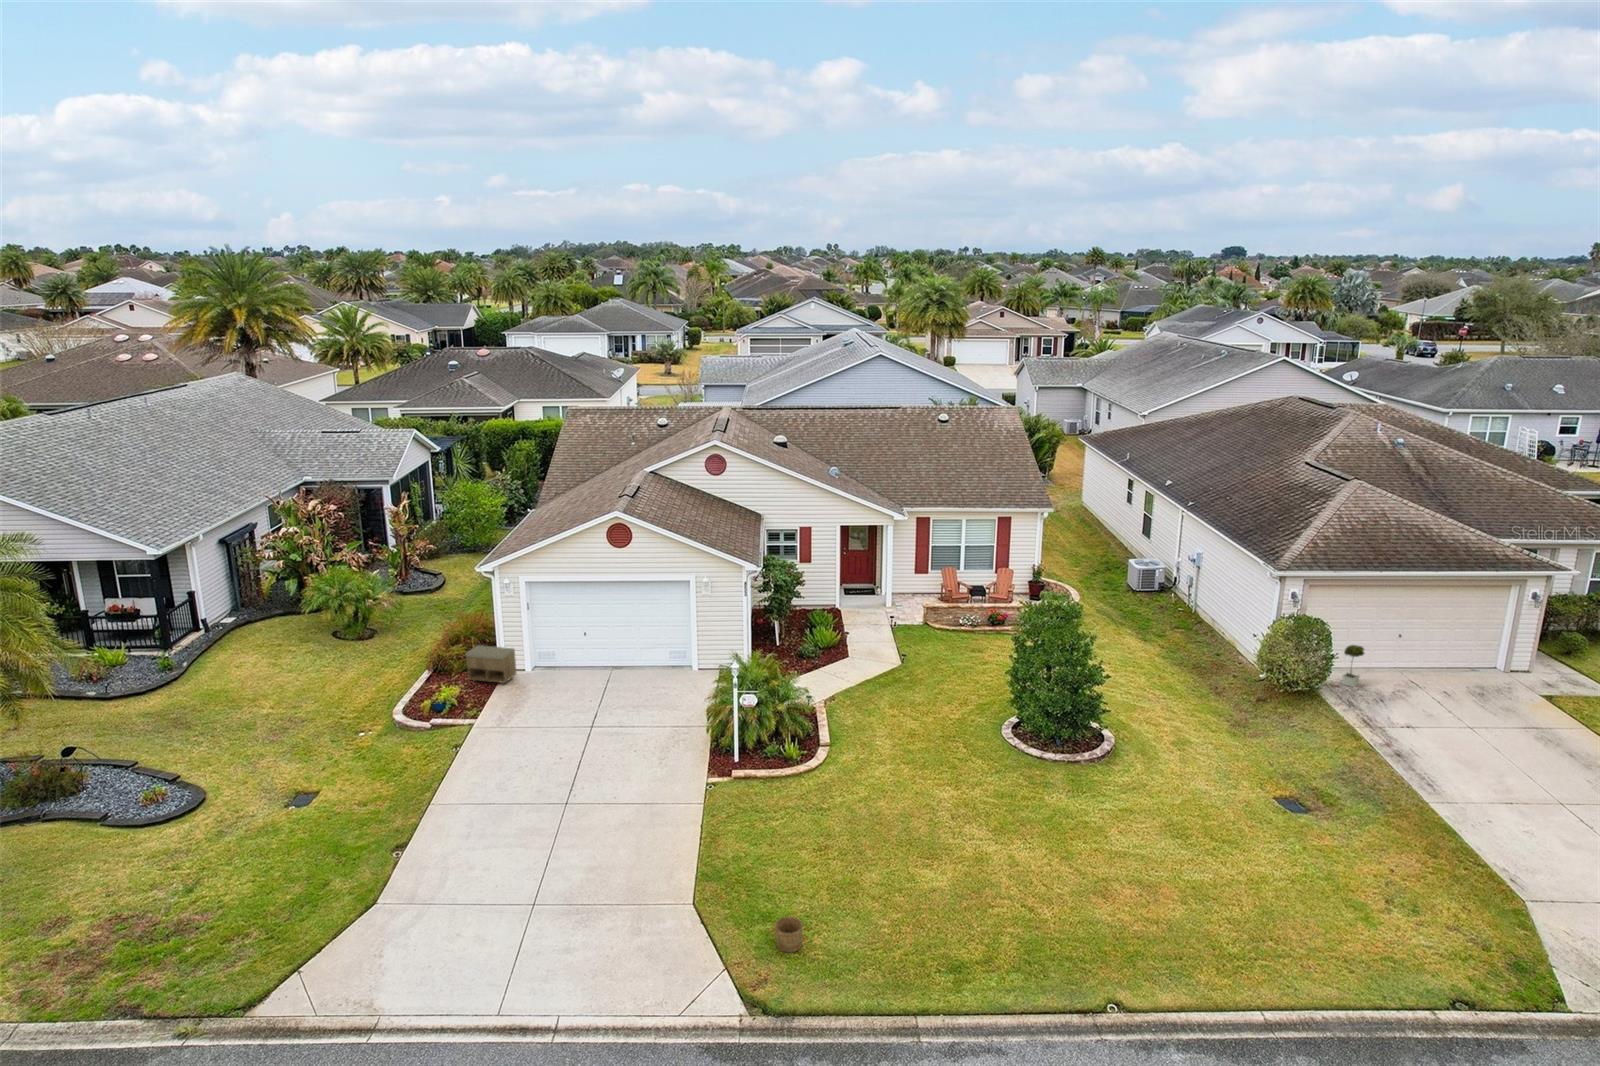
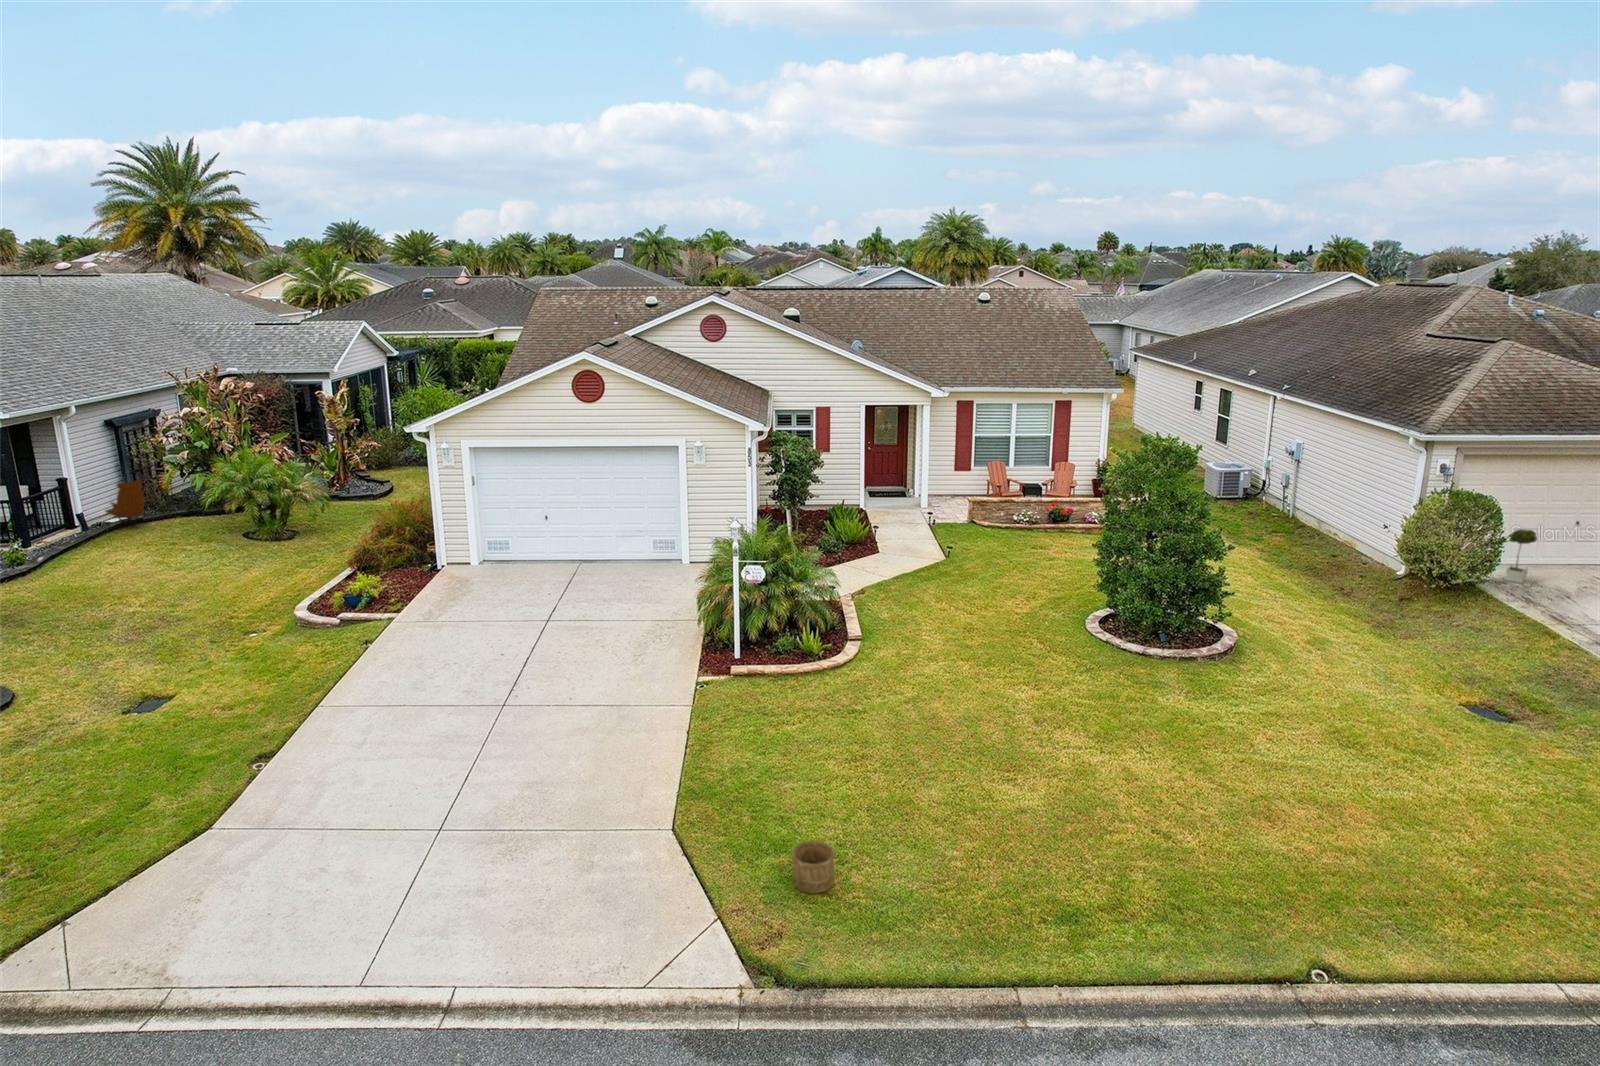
lounge chair: none [217,592,252,632] -> present [106,480,144,526]
storage bench: present [465,645,516,684] -> none [394,532,460,579]

